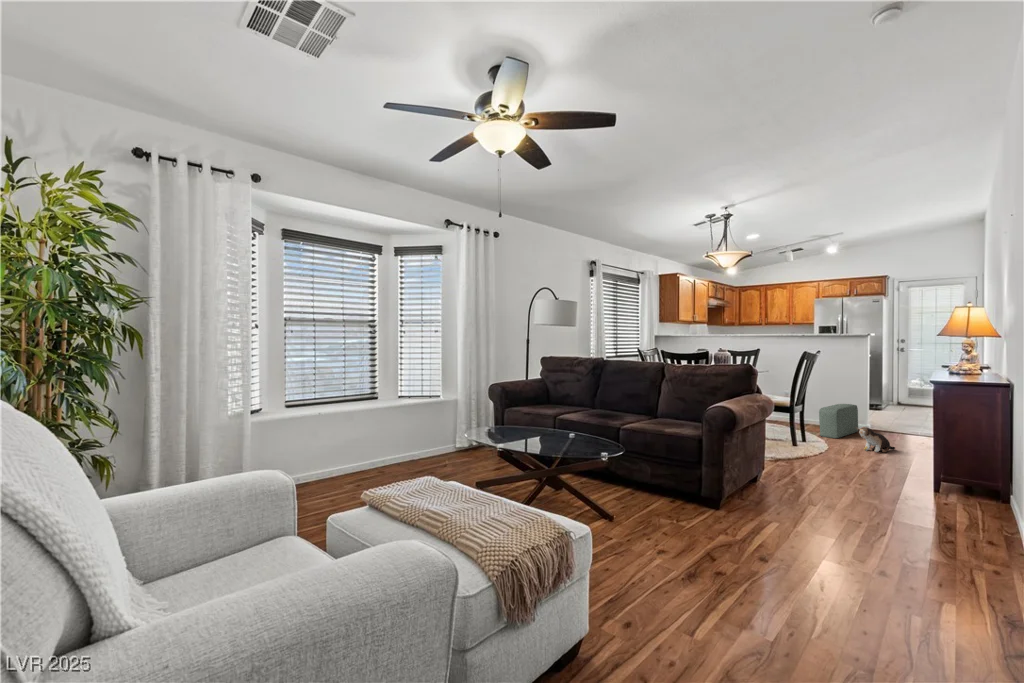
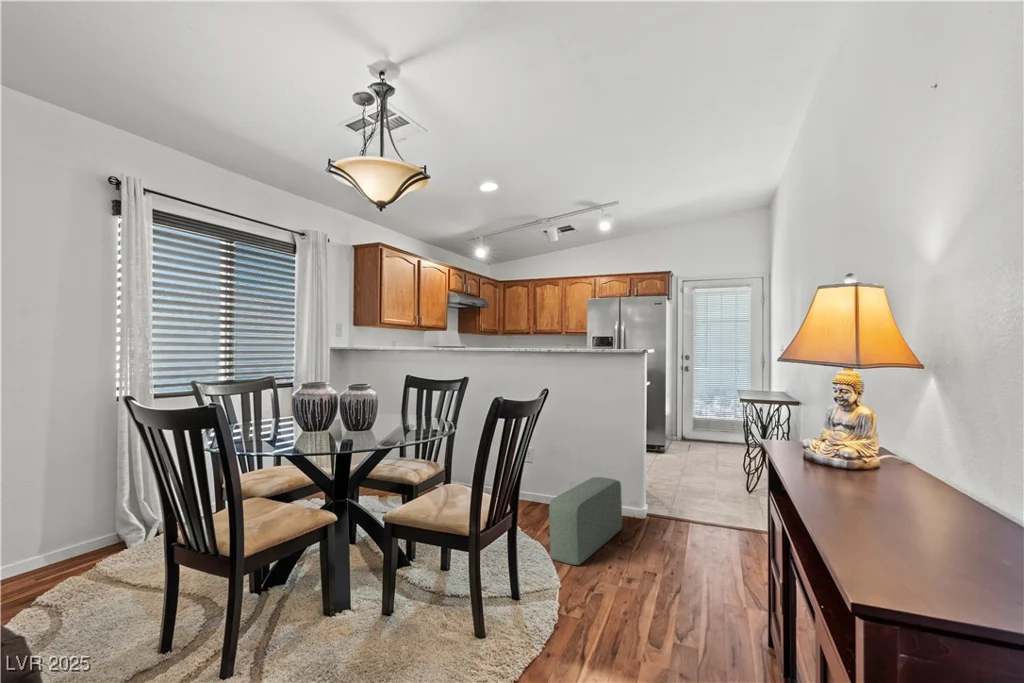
plush toy: present [856,427,895,452] -> none [597,575,678,640]

